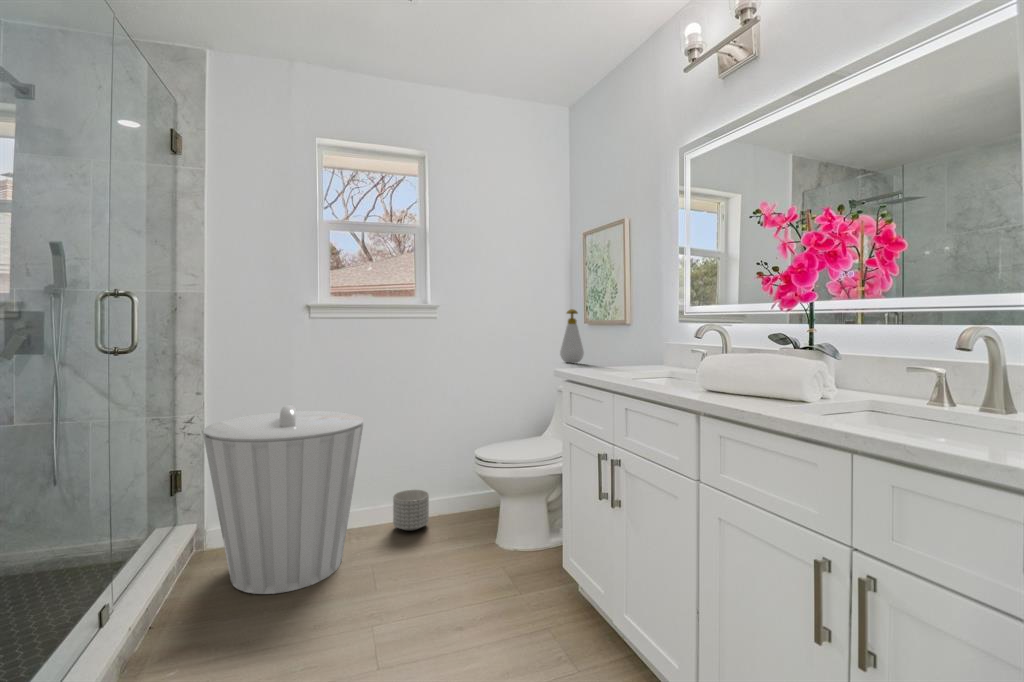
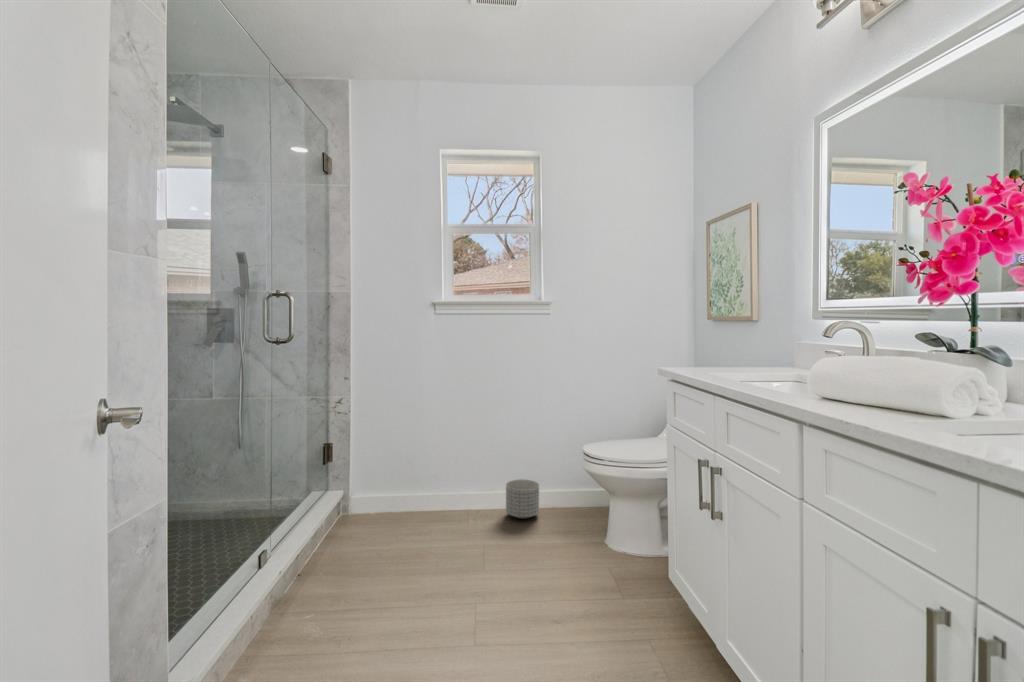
soap bottle: present [560,309,584,363] -> none [675,304,702,361]
trash can: present [203,405,364,594] -> none [343,393,477,560]

